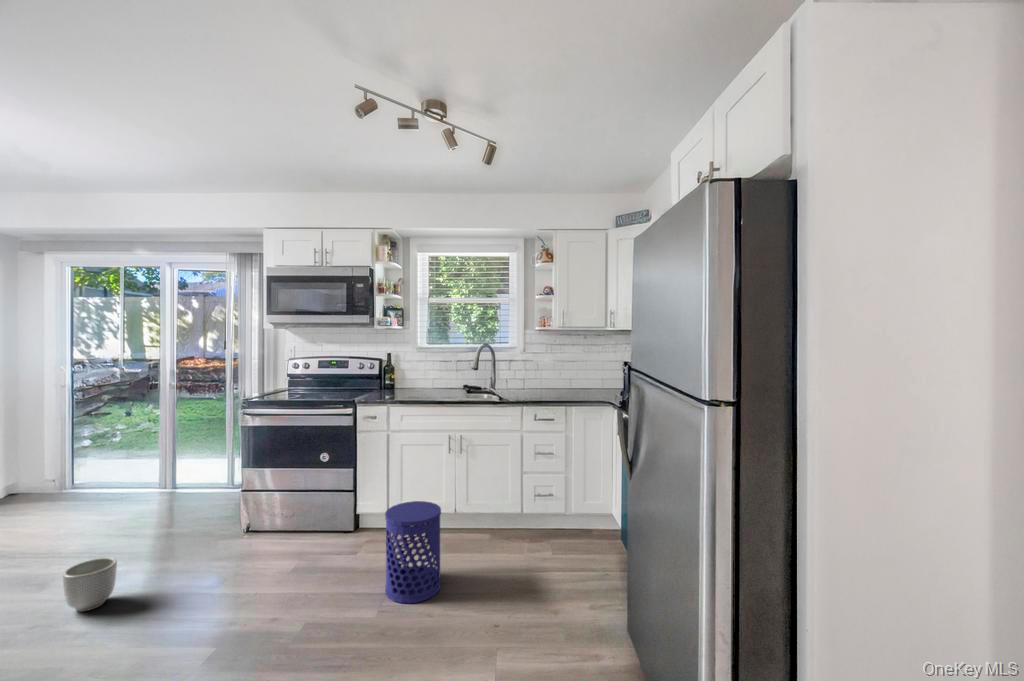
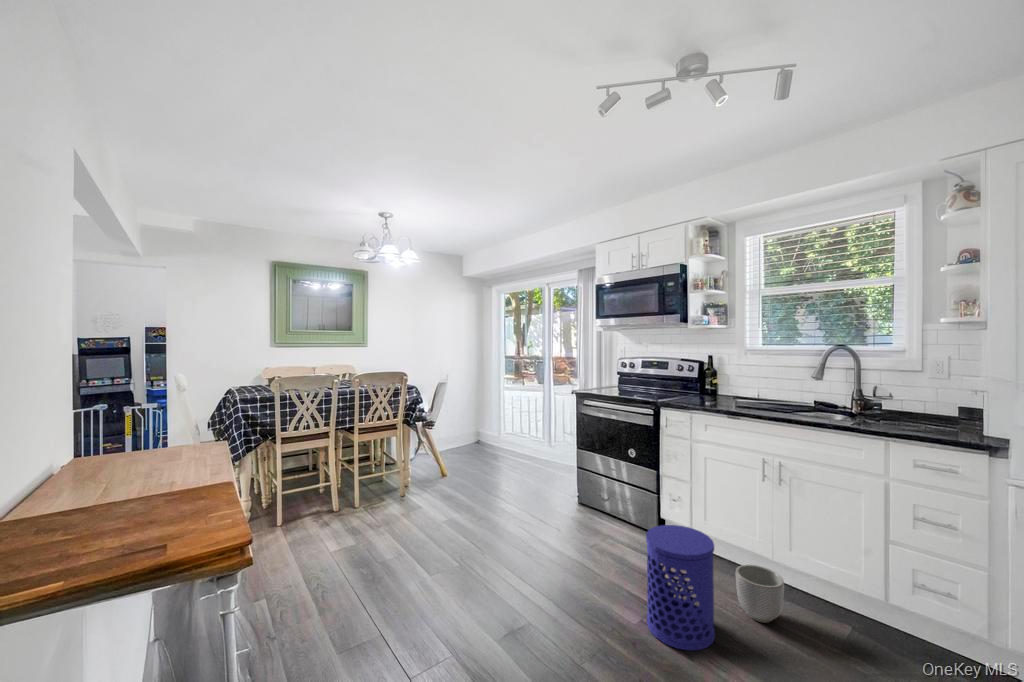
planter: present [62,558,117,612] -> present [736,565,784,623]

